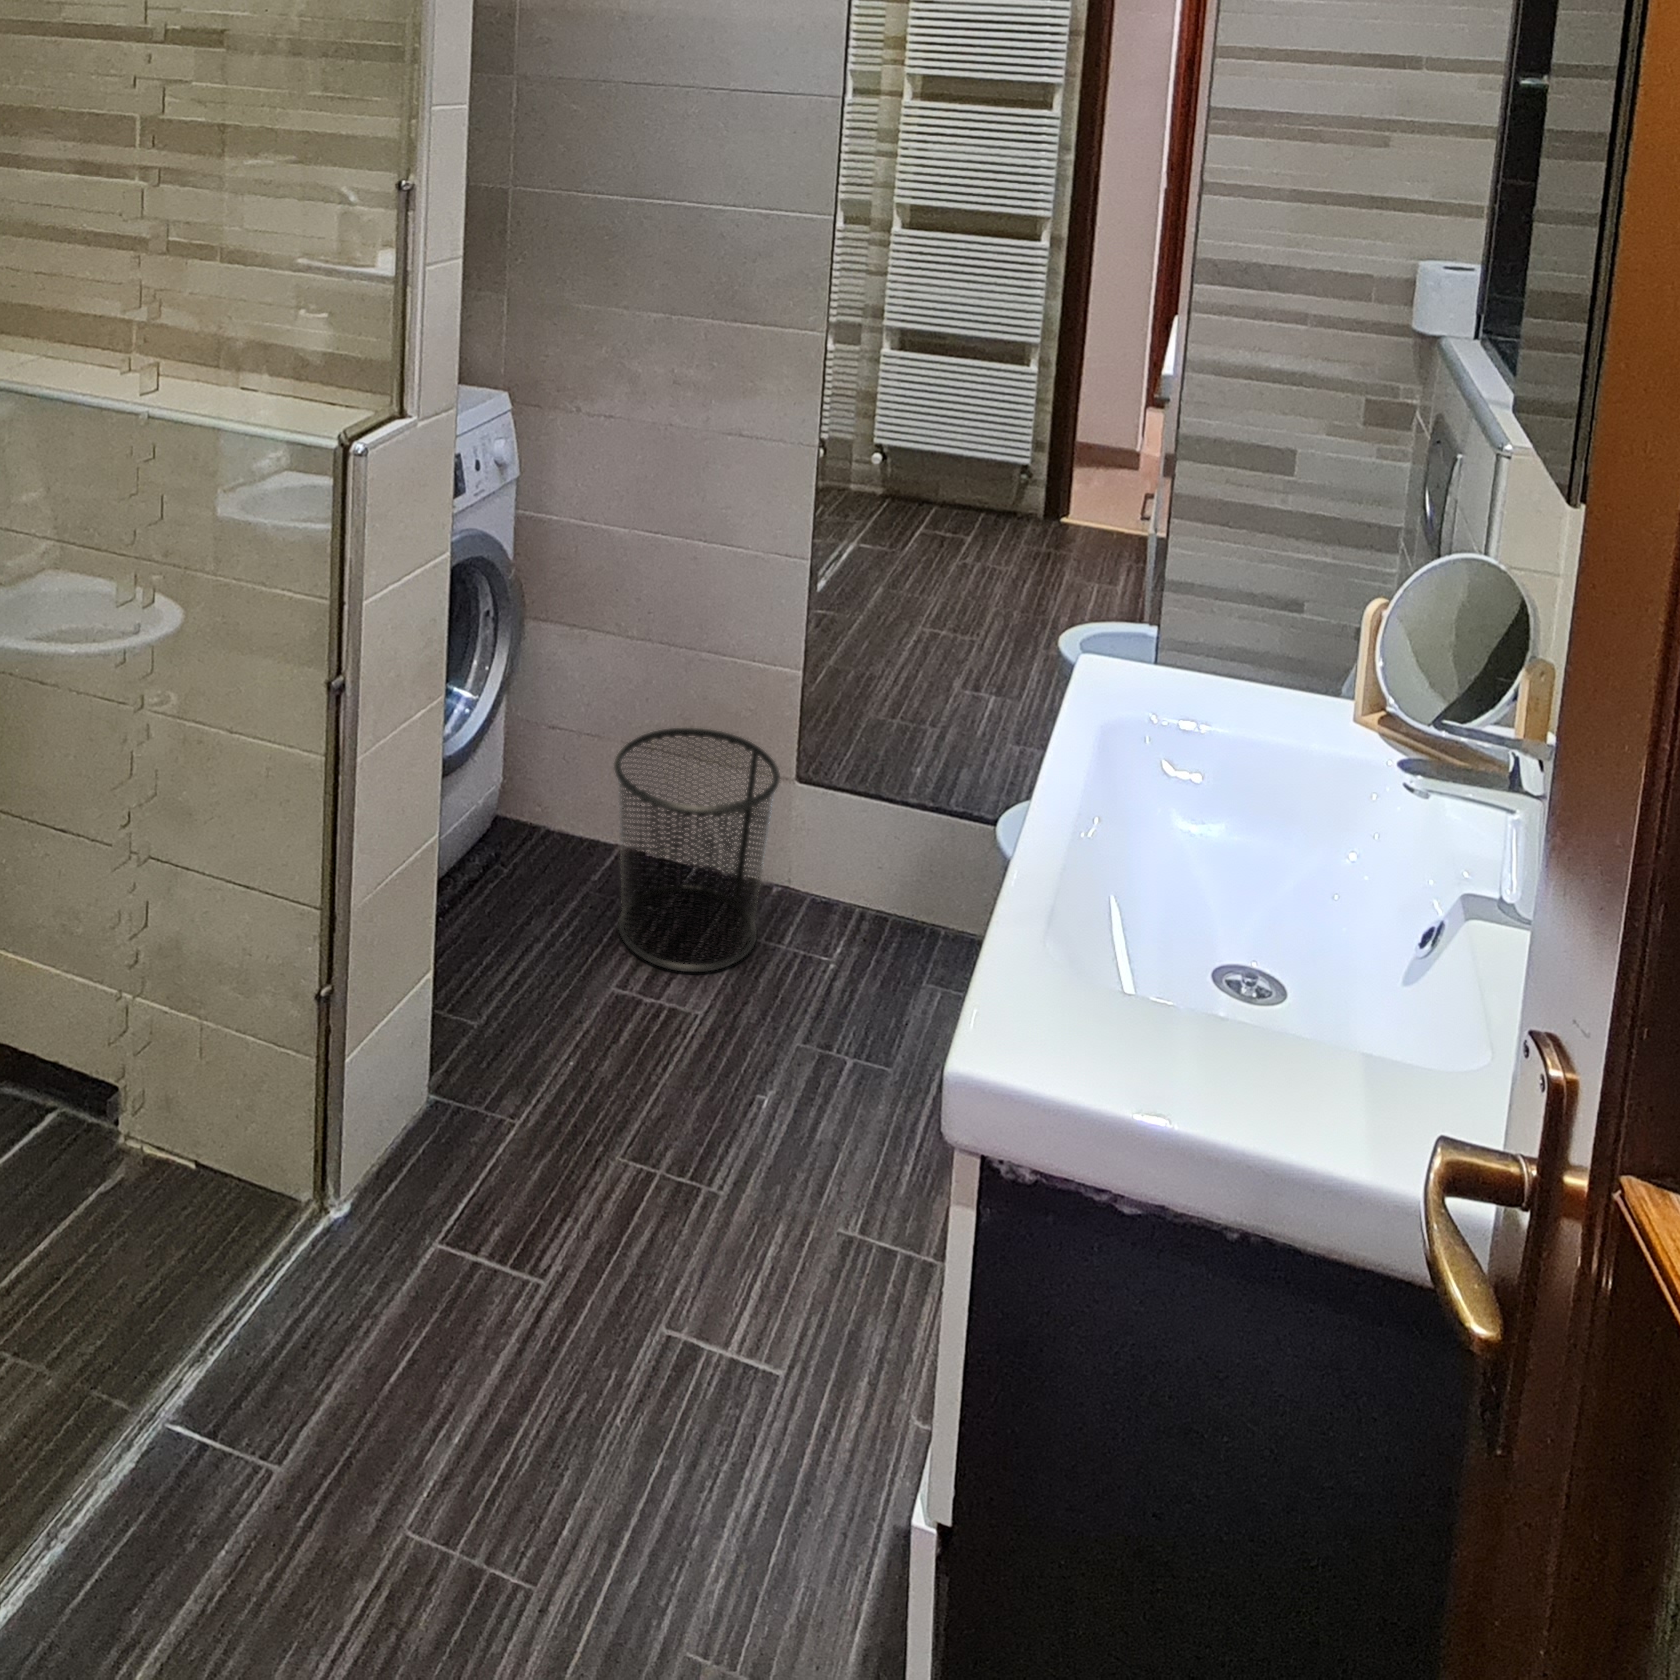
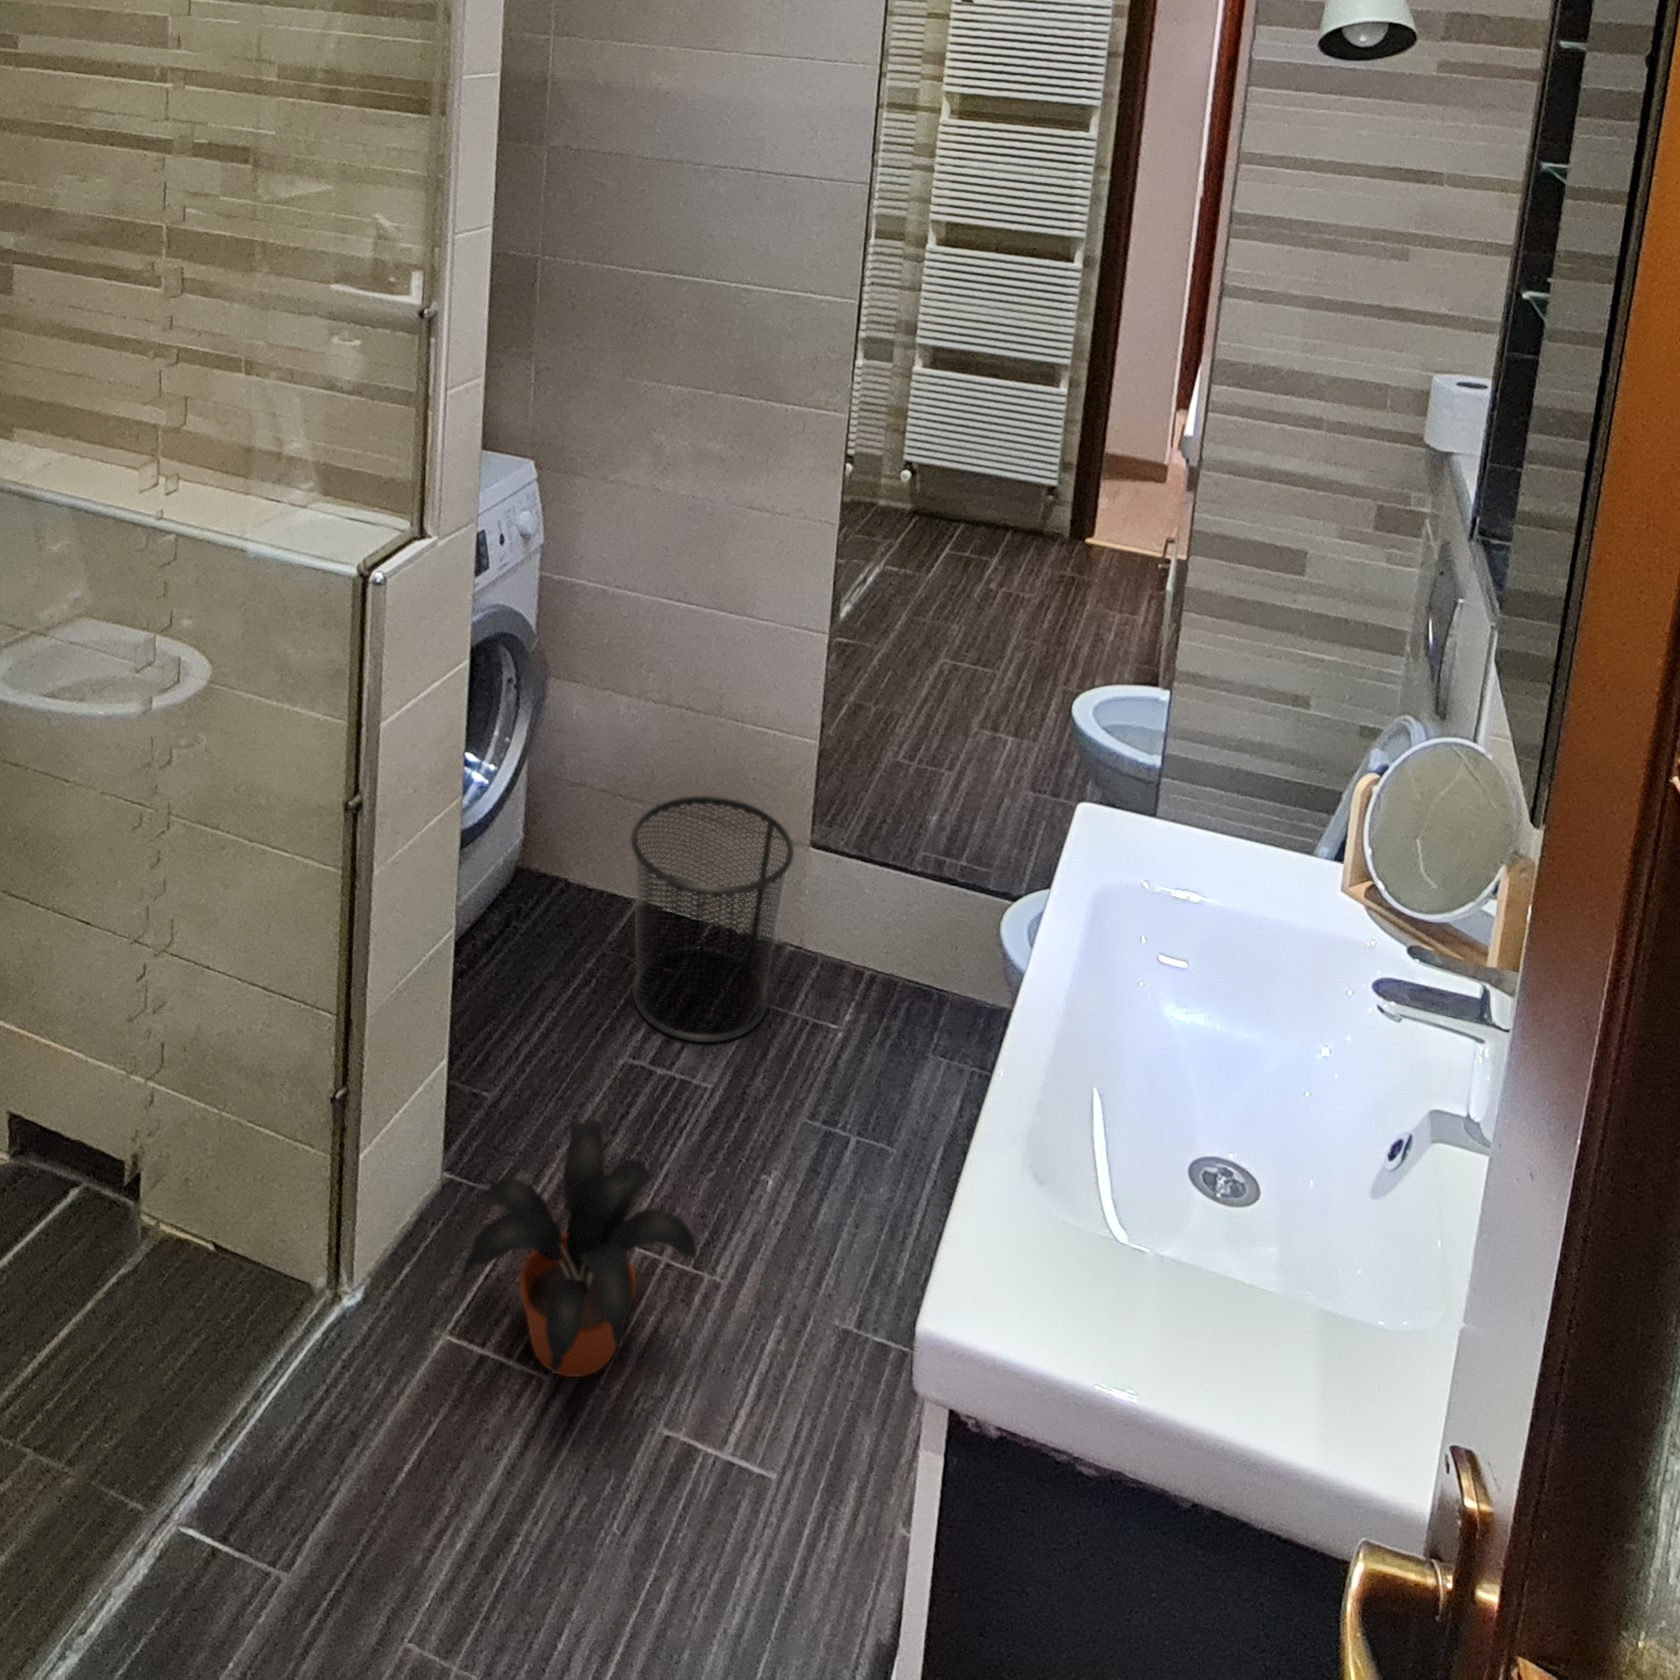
potted plant: none [454,1024,695,1282] -> present [463,1120,697,1377]

